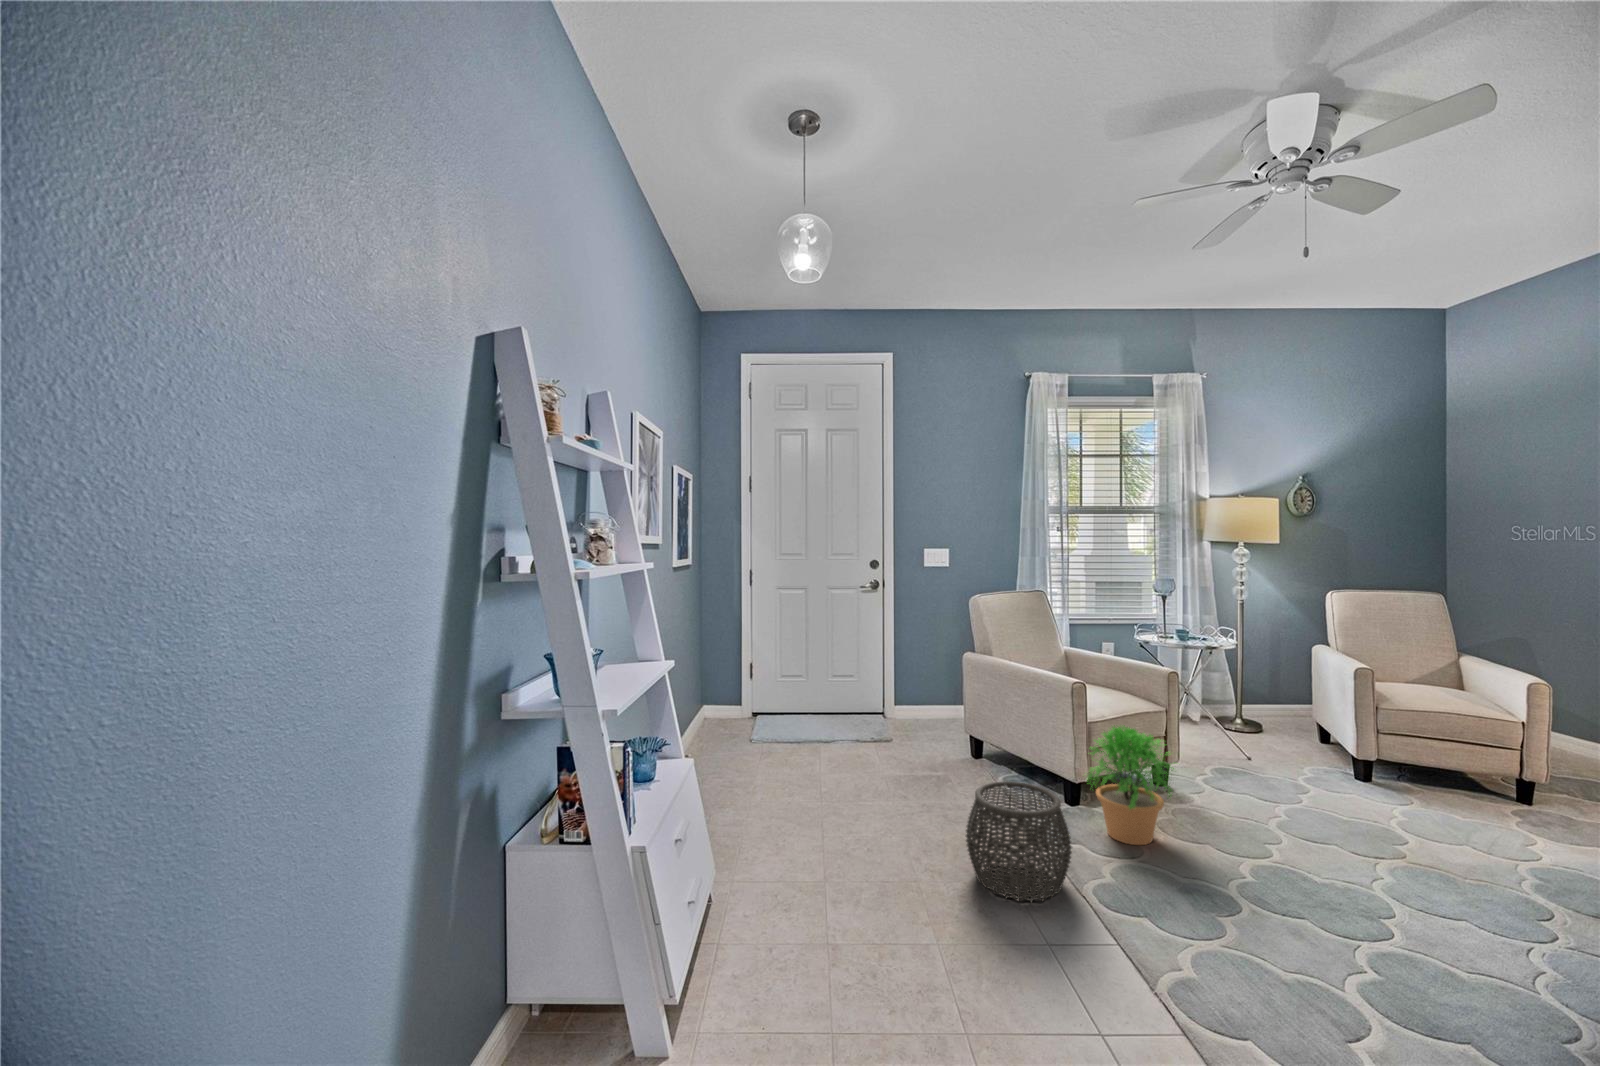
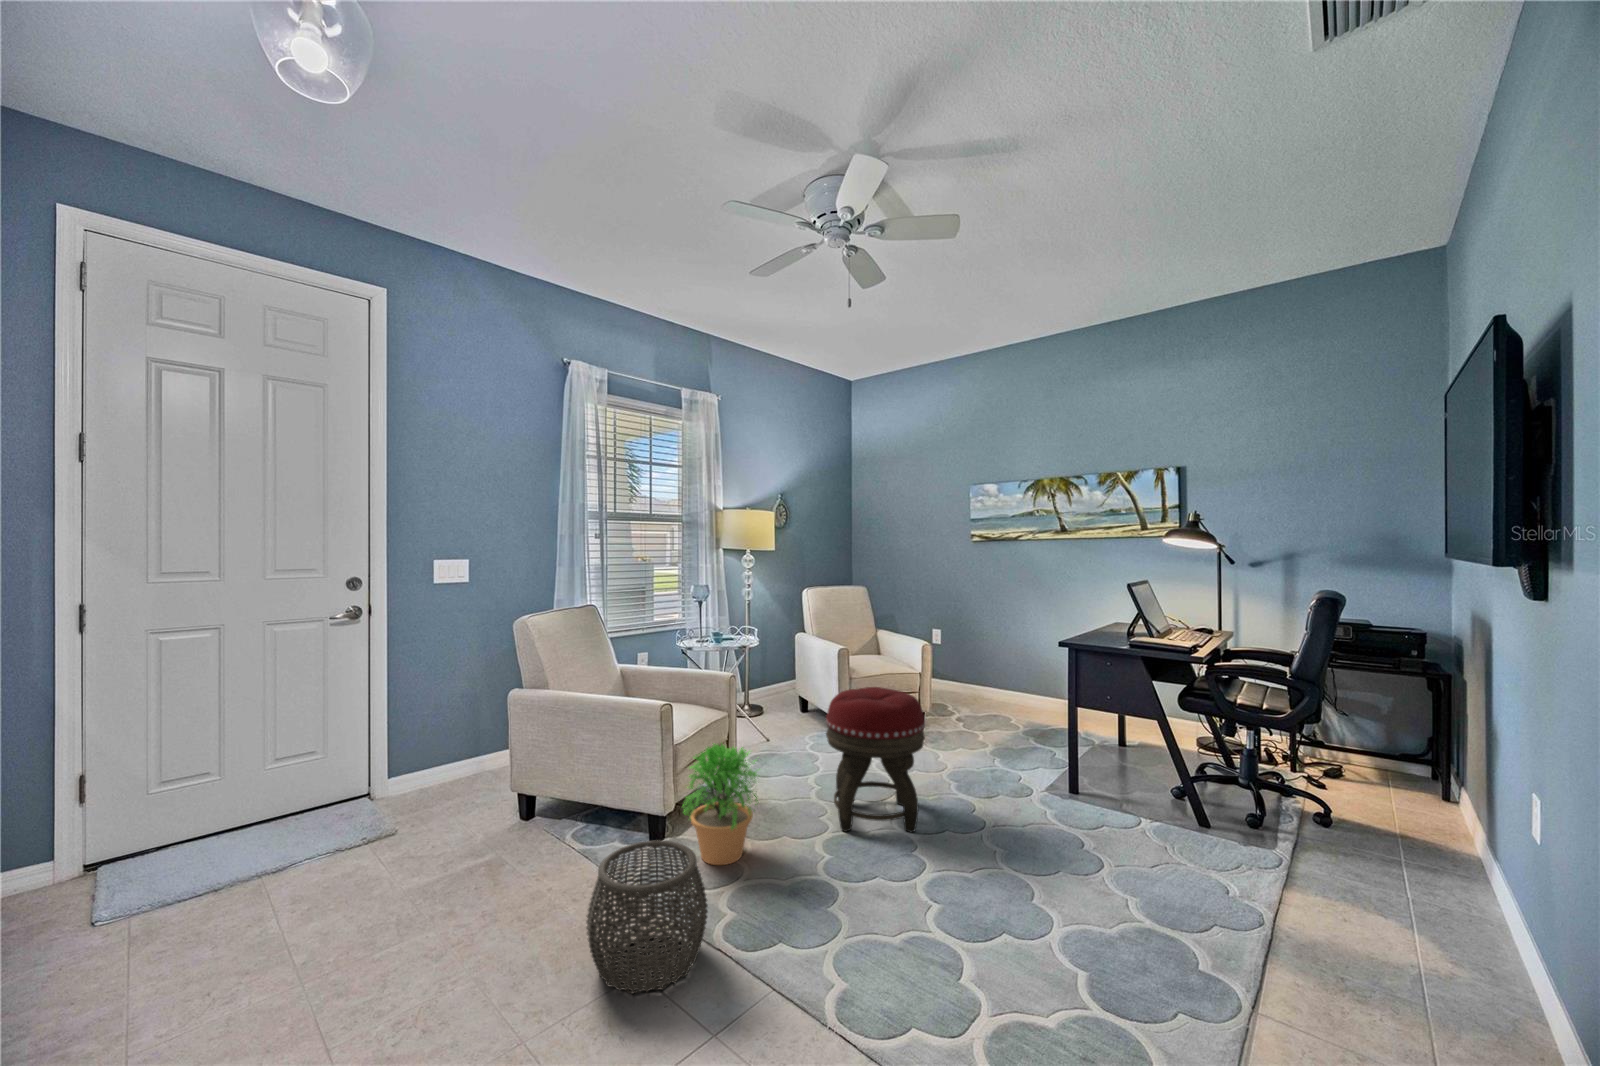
footstool: none [1276,704,1432,894] -> present [826,687,925,832]

